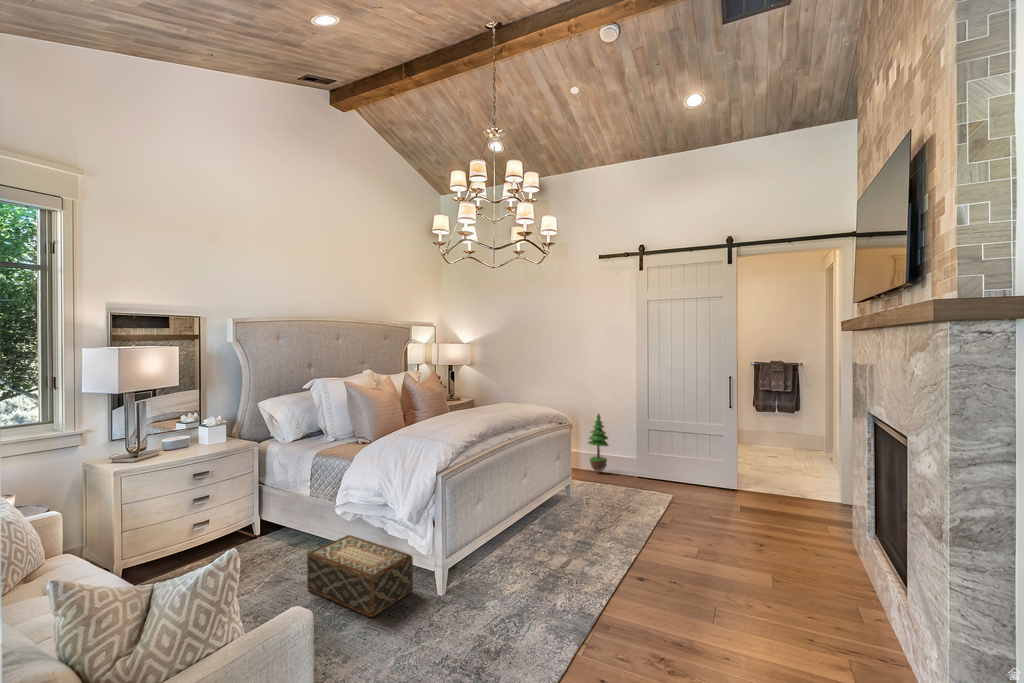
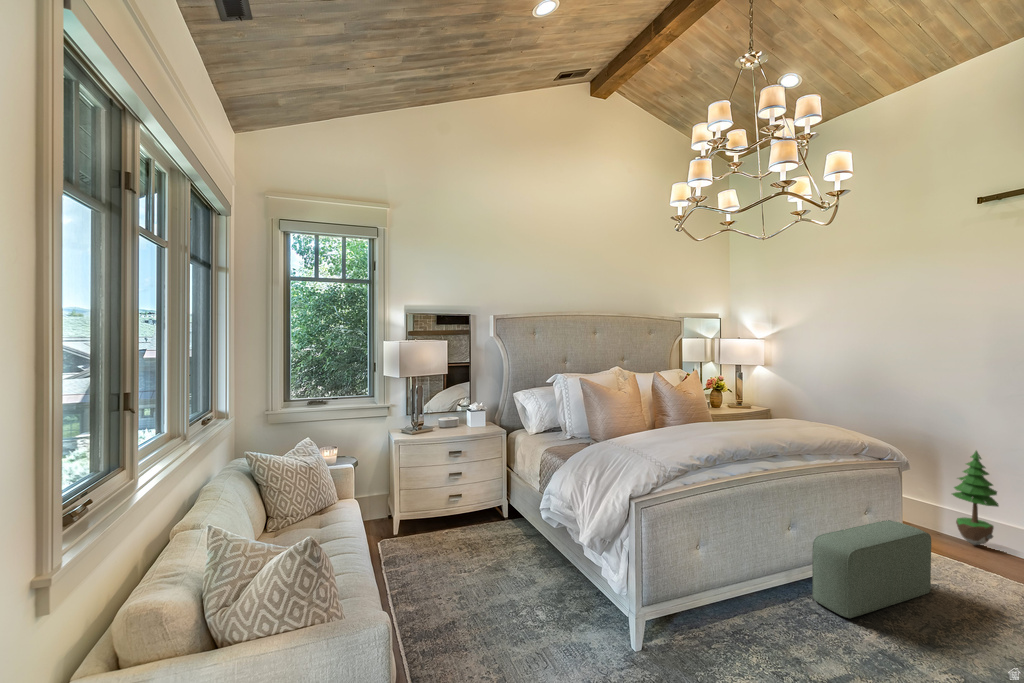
pouf: none [534,463,588,530] -> present [812,520,931,618]
woven basket: present [307,535,413,617] -> none [512,542,606,644]

